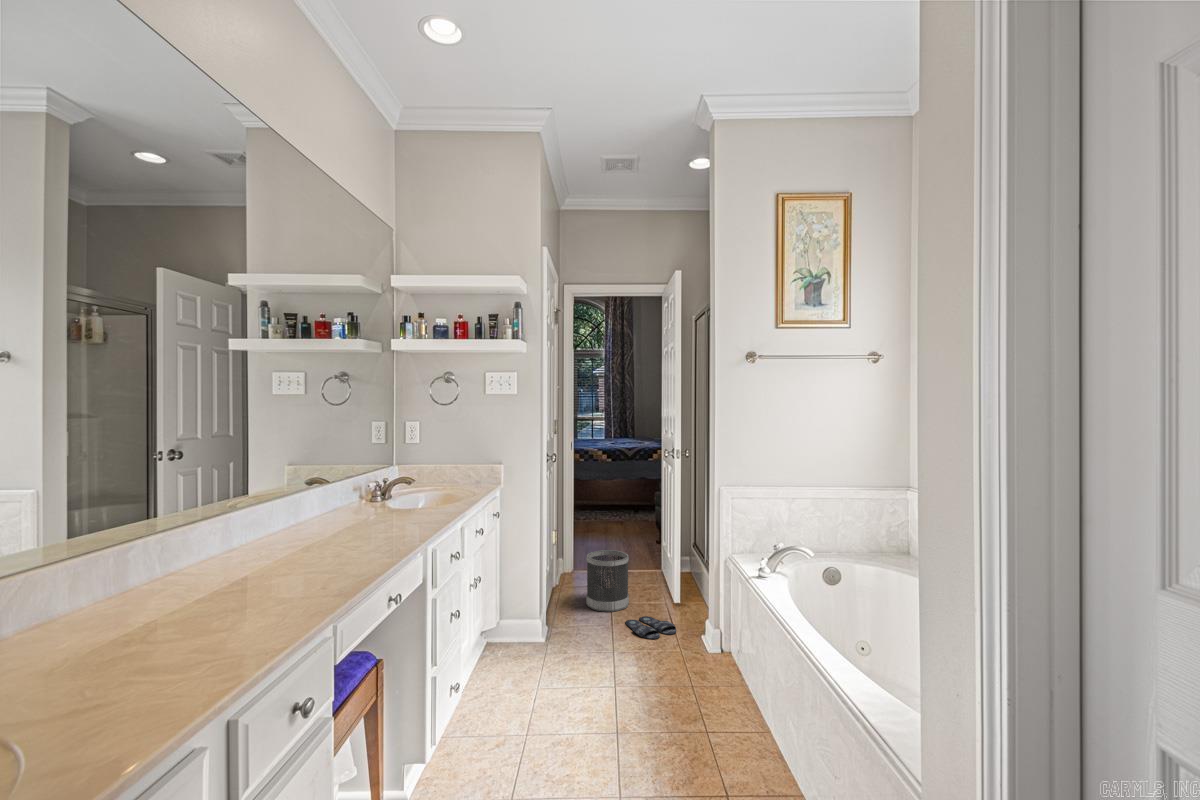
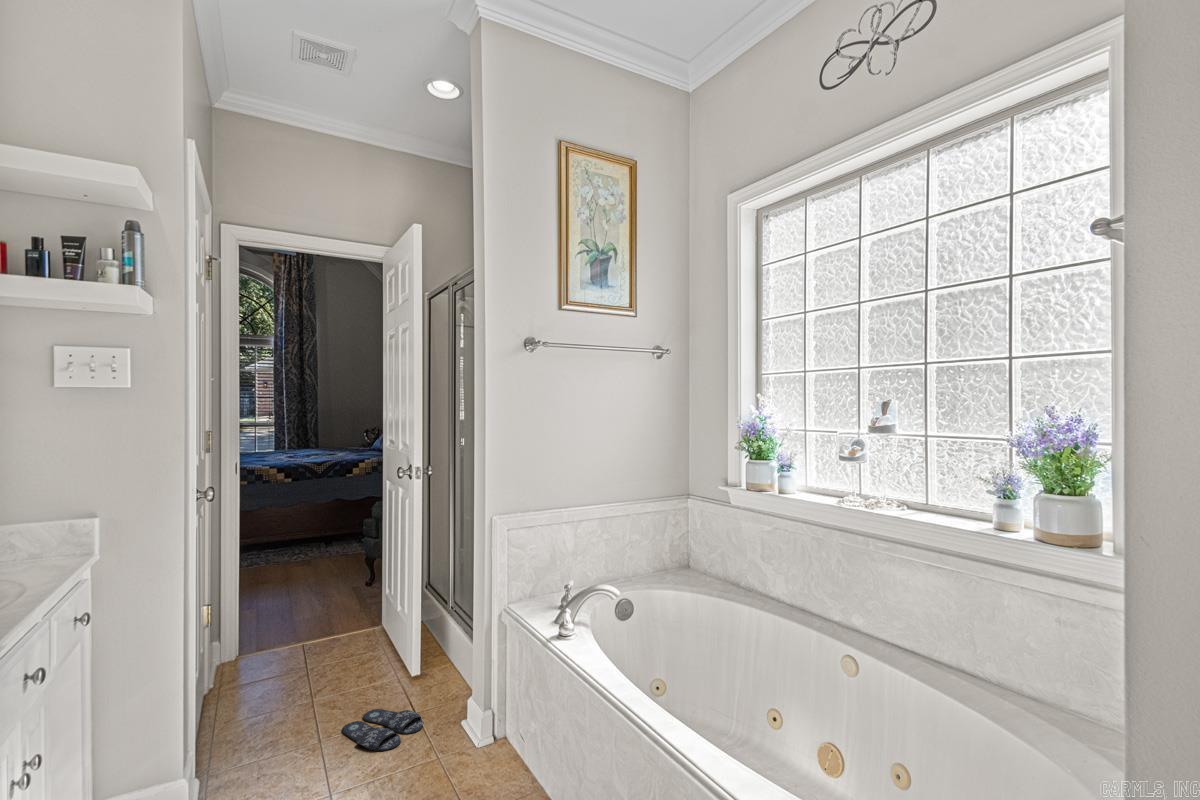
wastebasket: present [586,550,629,612] -> none [270,619,341,721]

